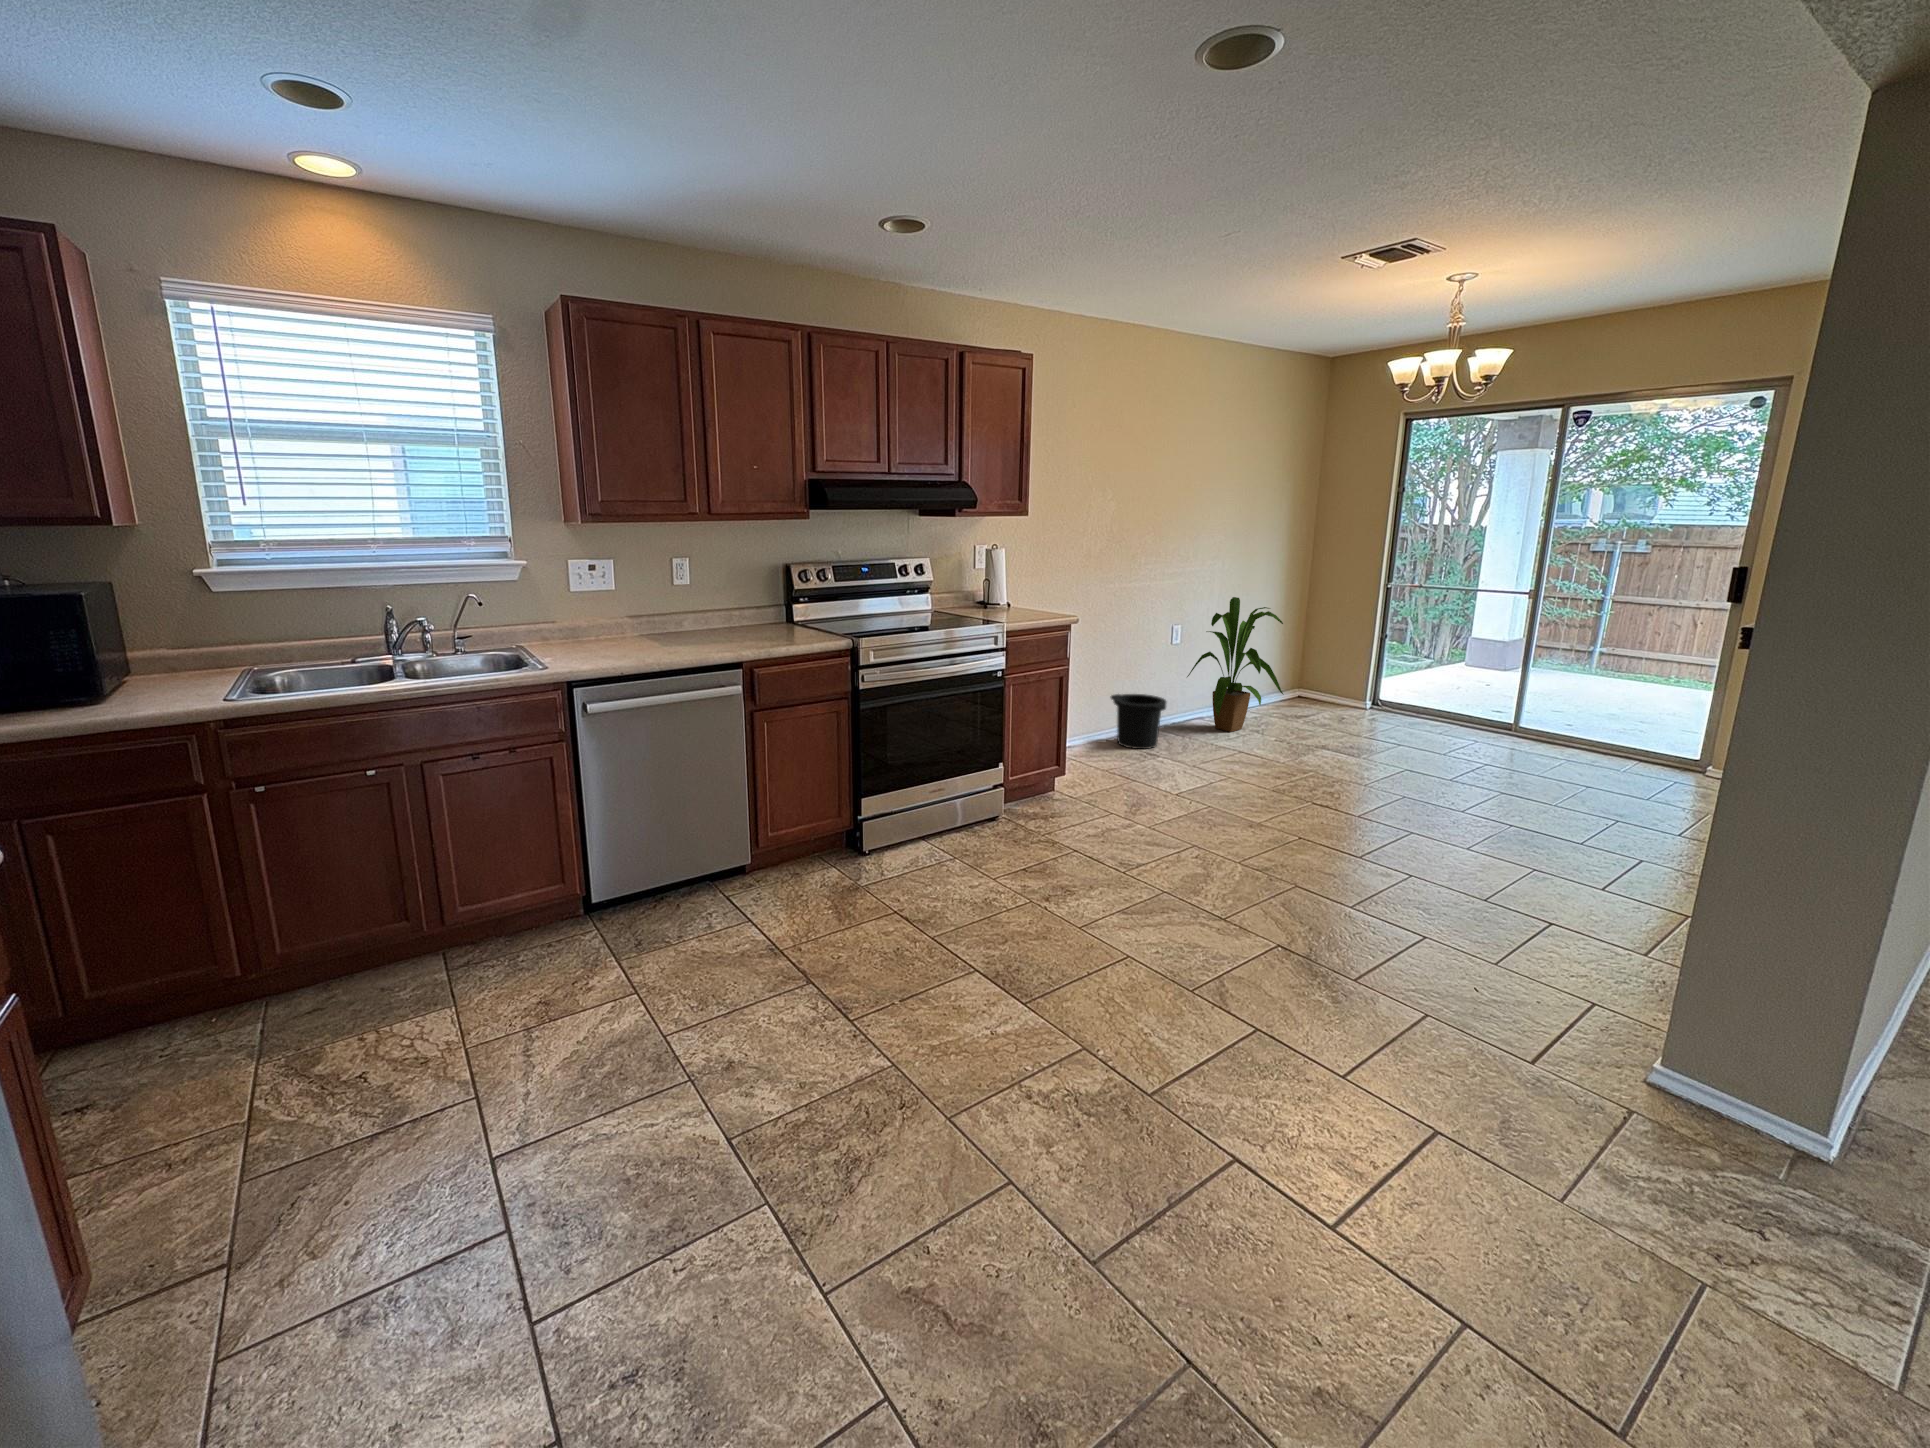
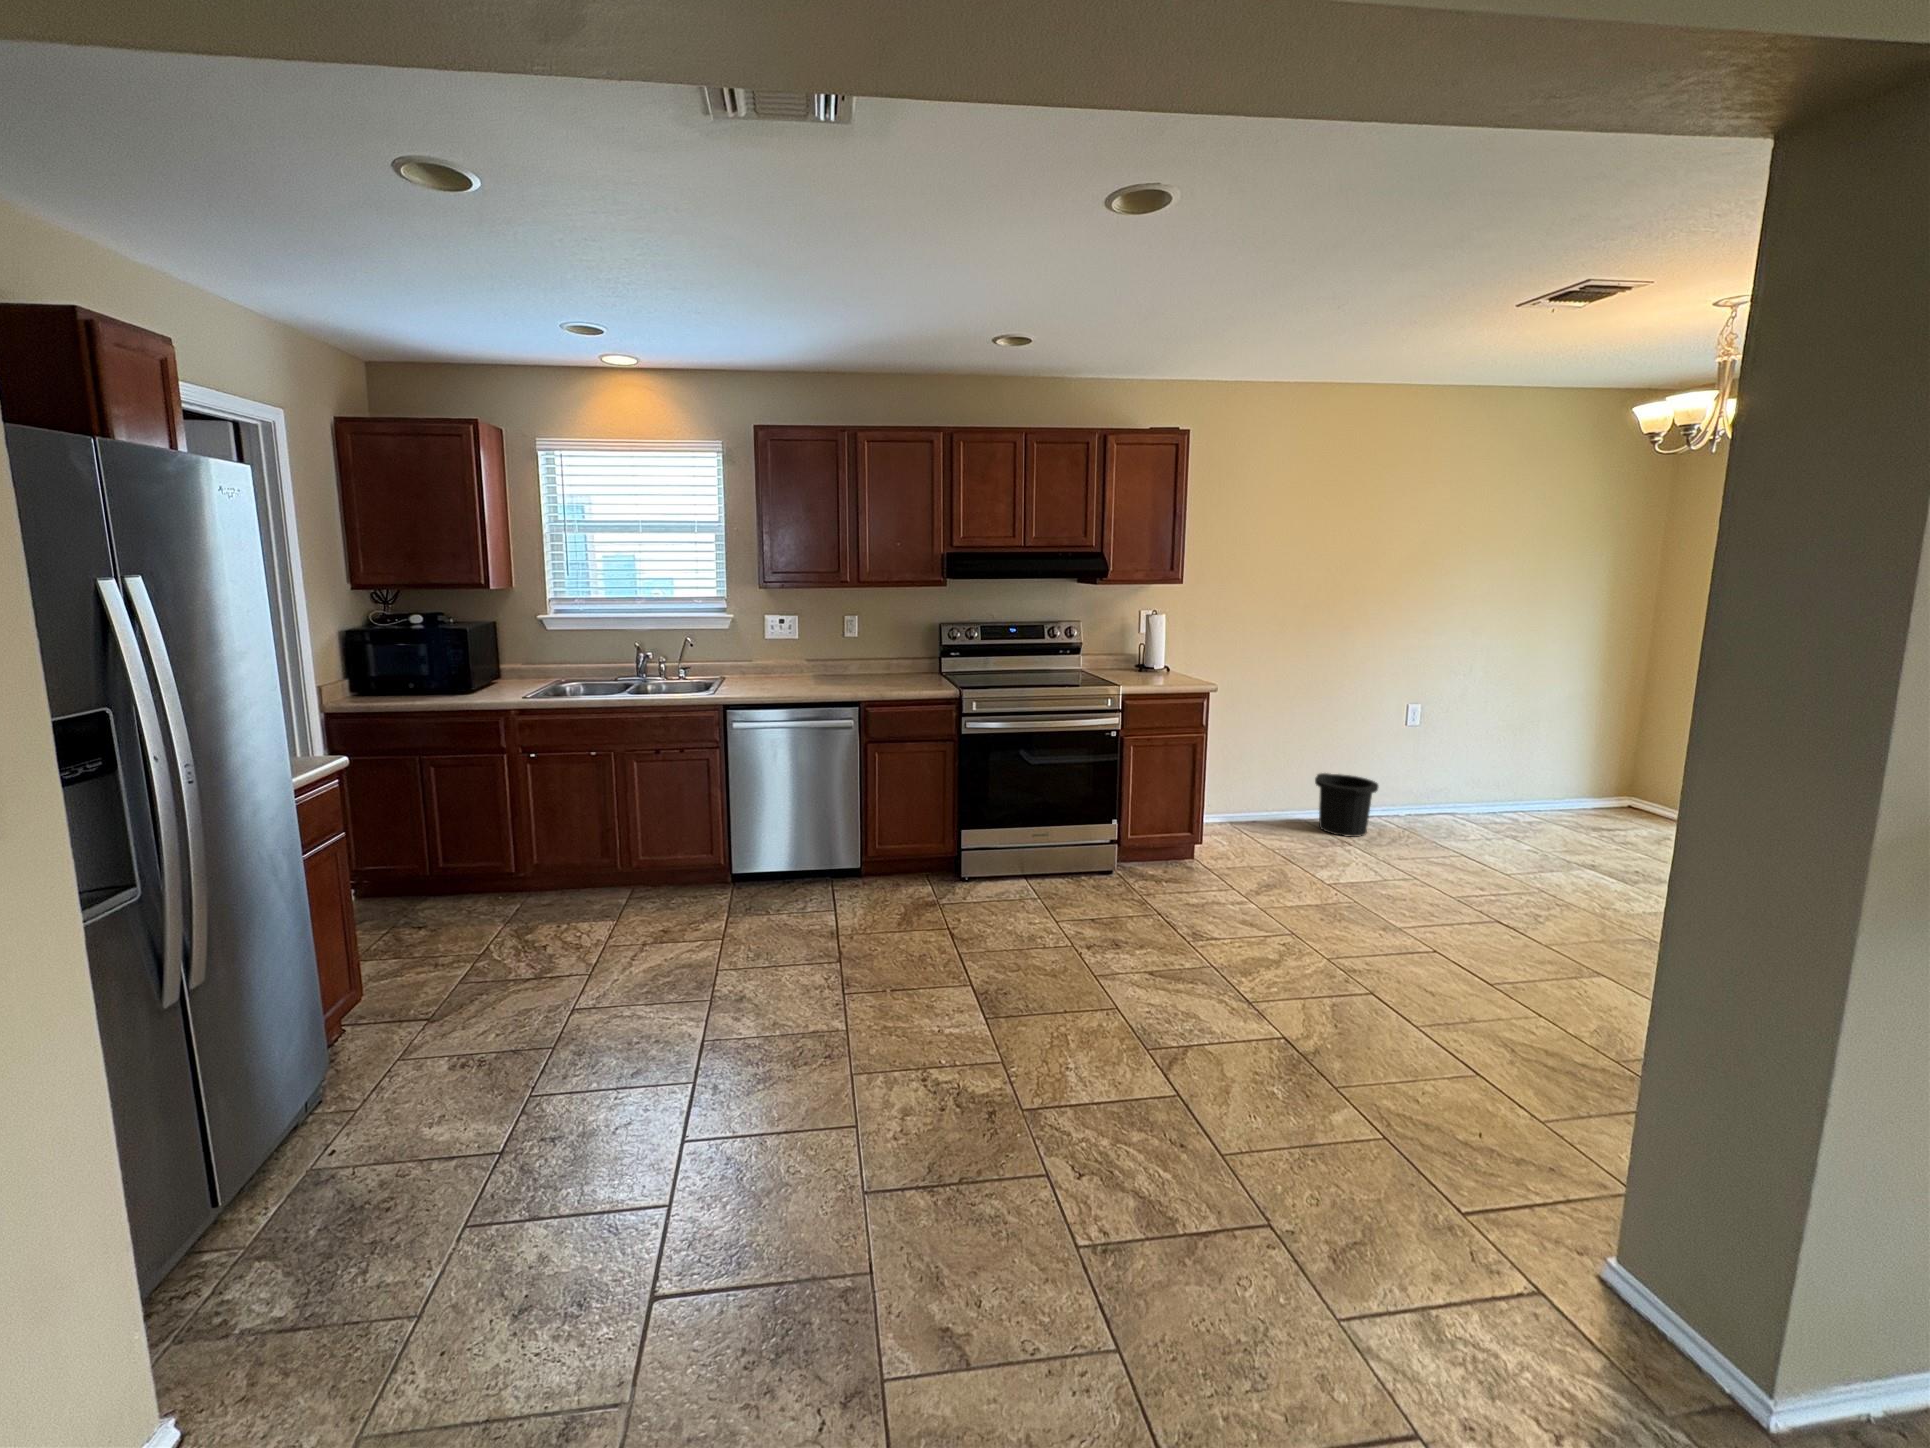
house plant: present [1187,597,1283,732] -> none [1427,676,1560,834]

